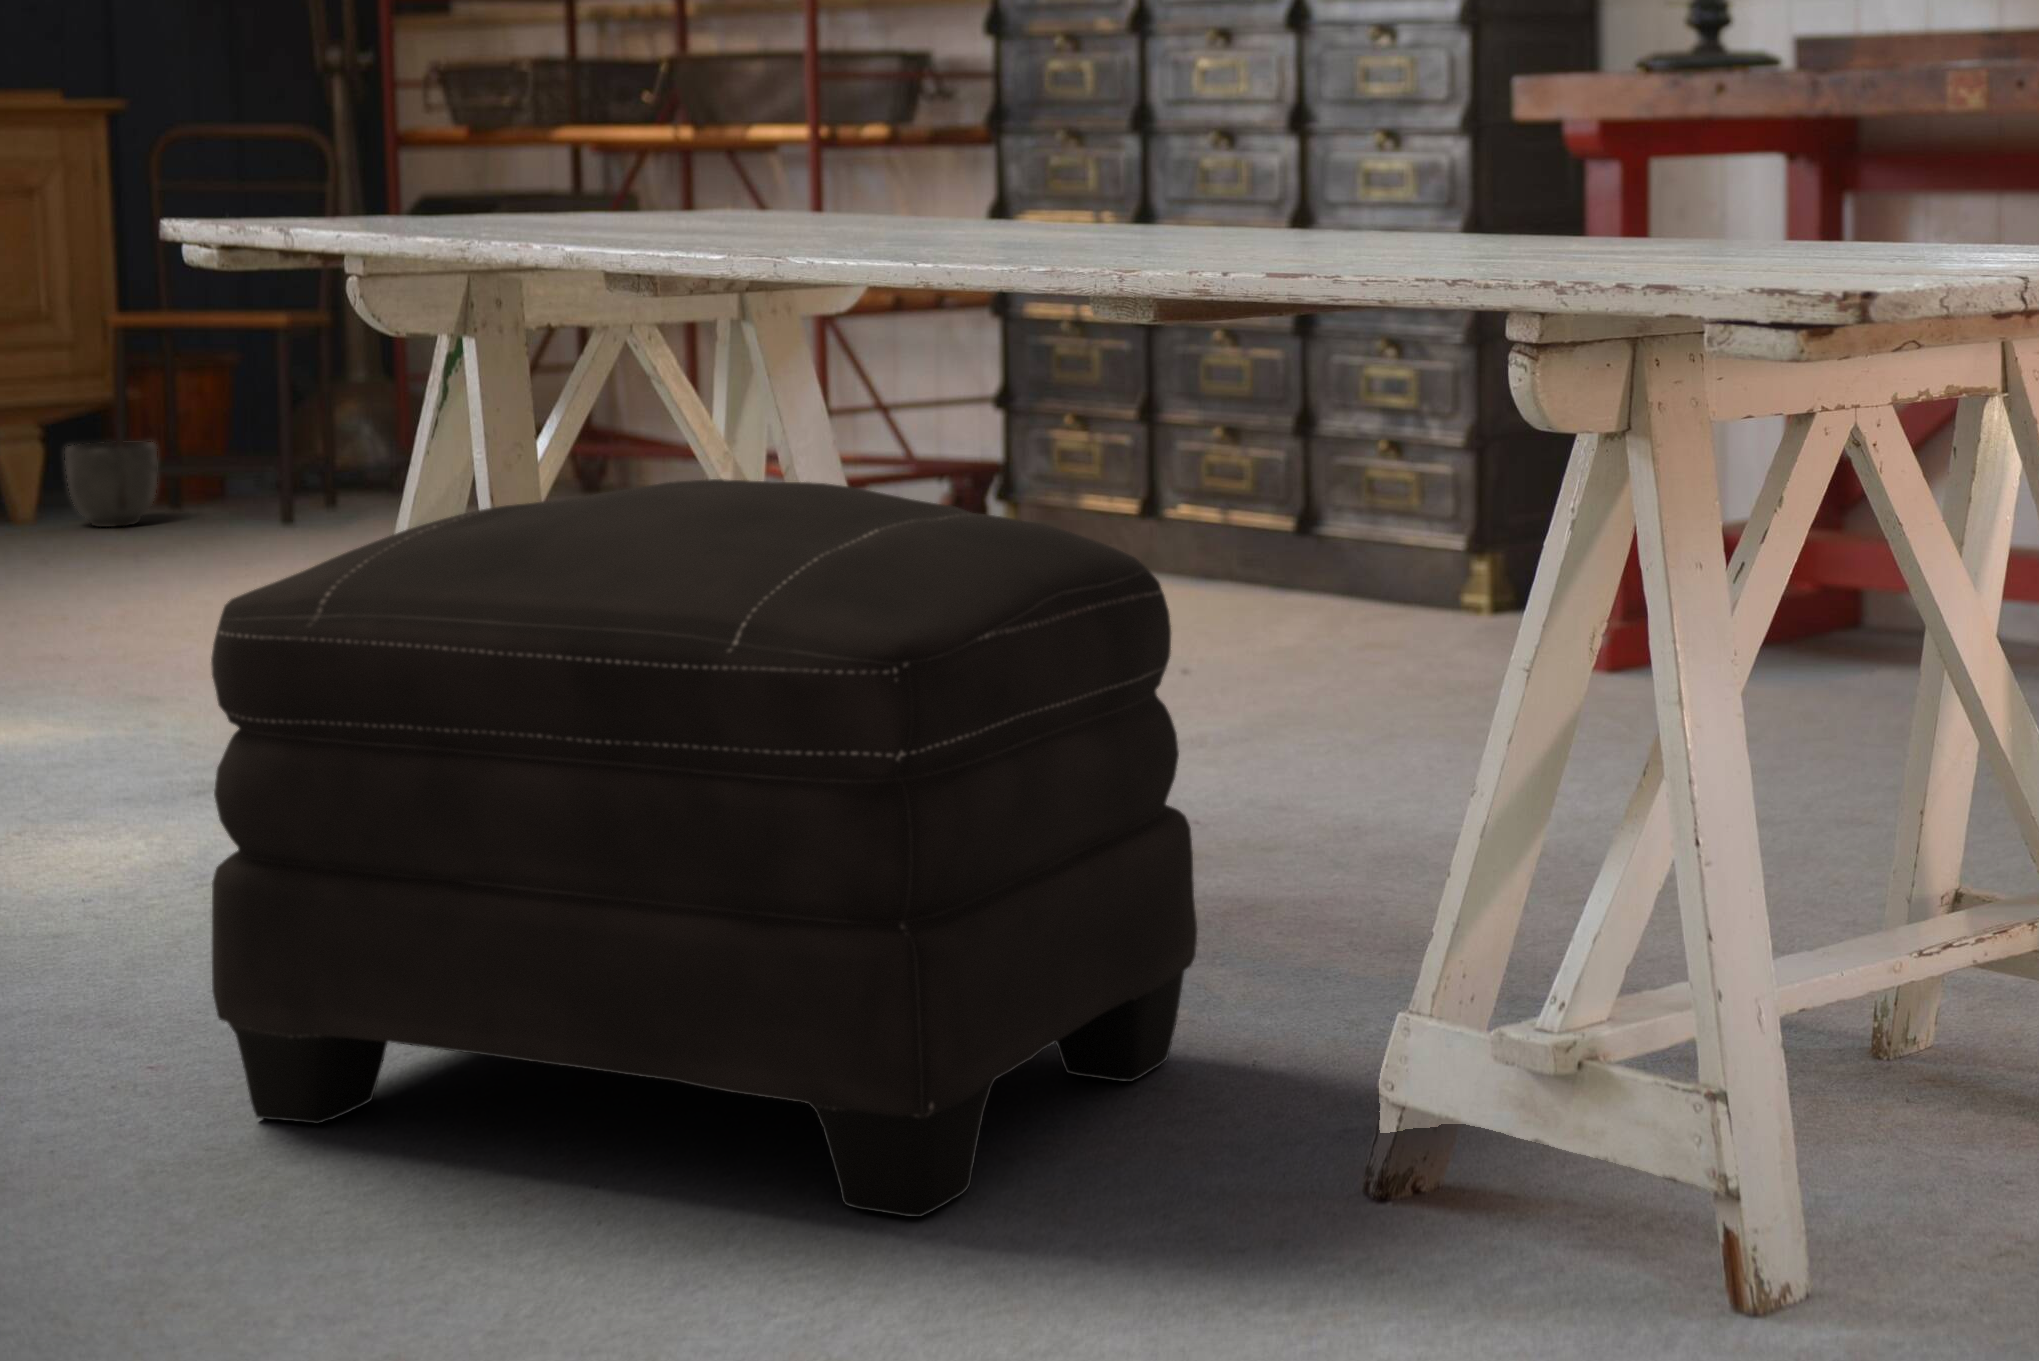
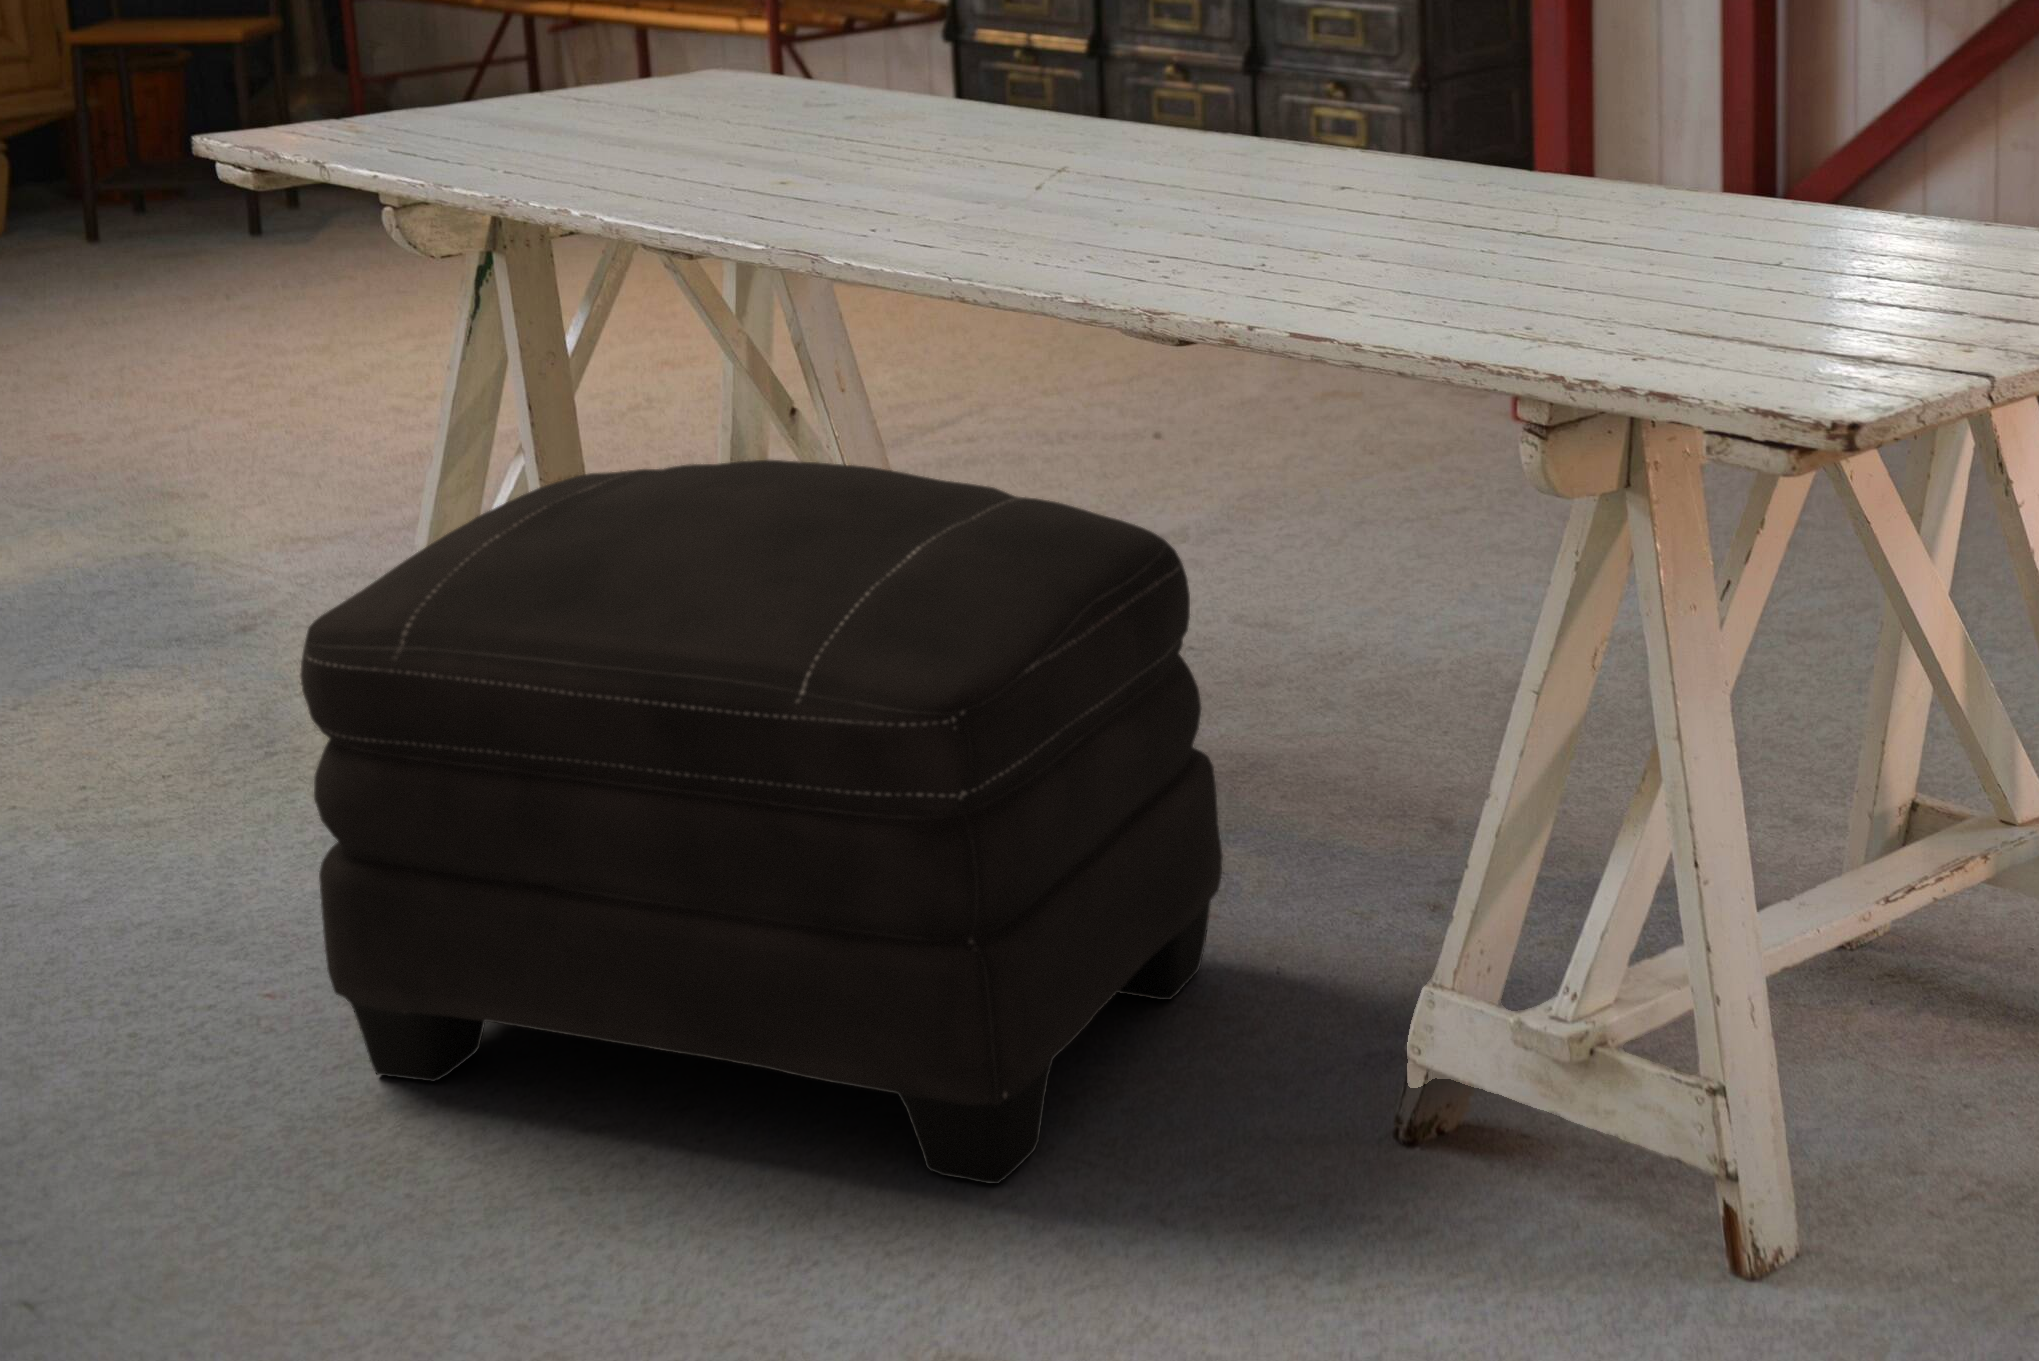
planter: present [65,442,157,527] -> none [51,168,143,255]

